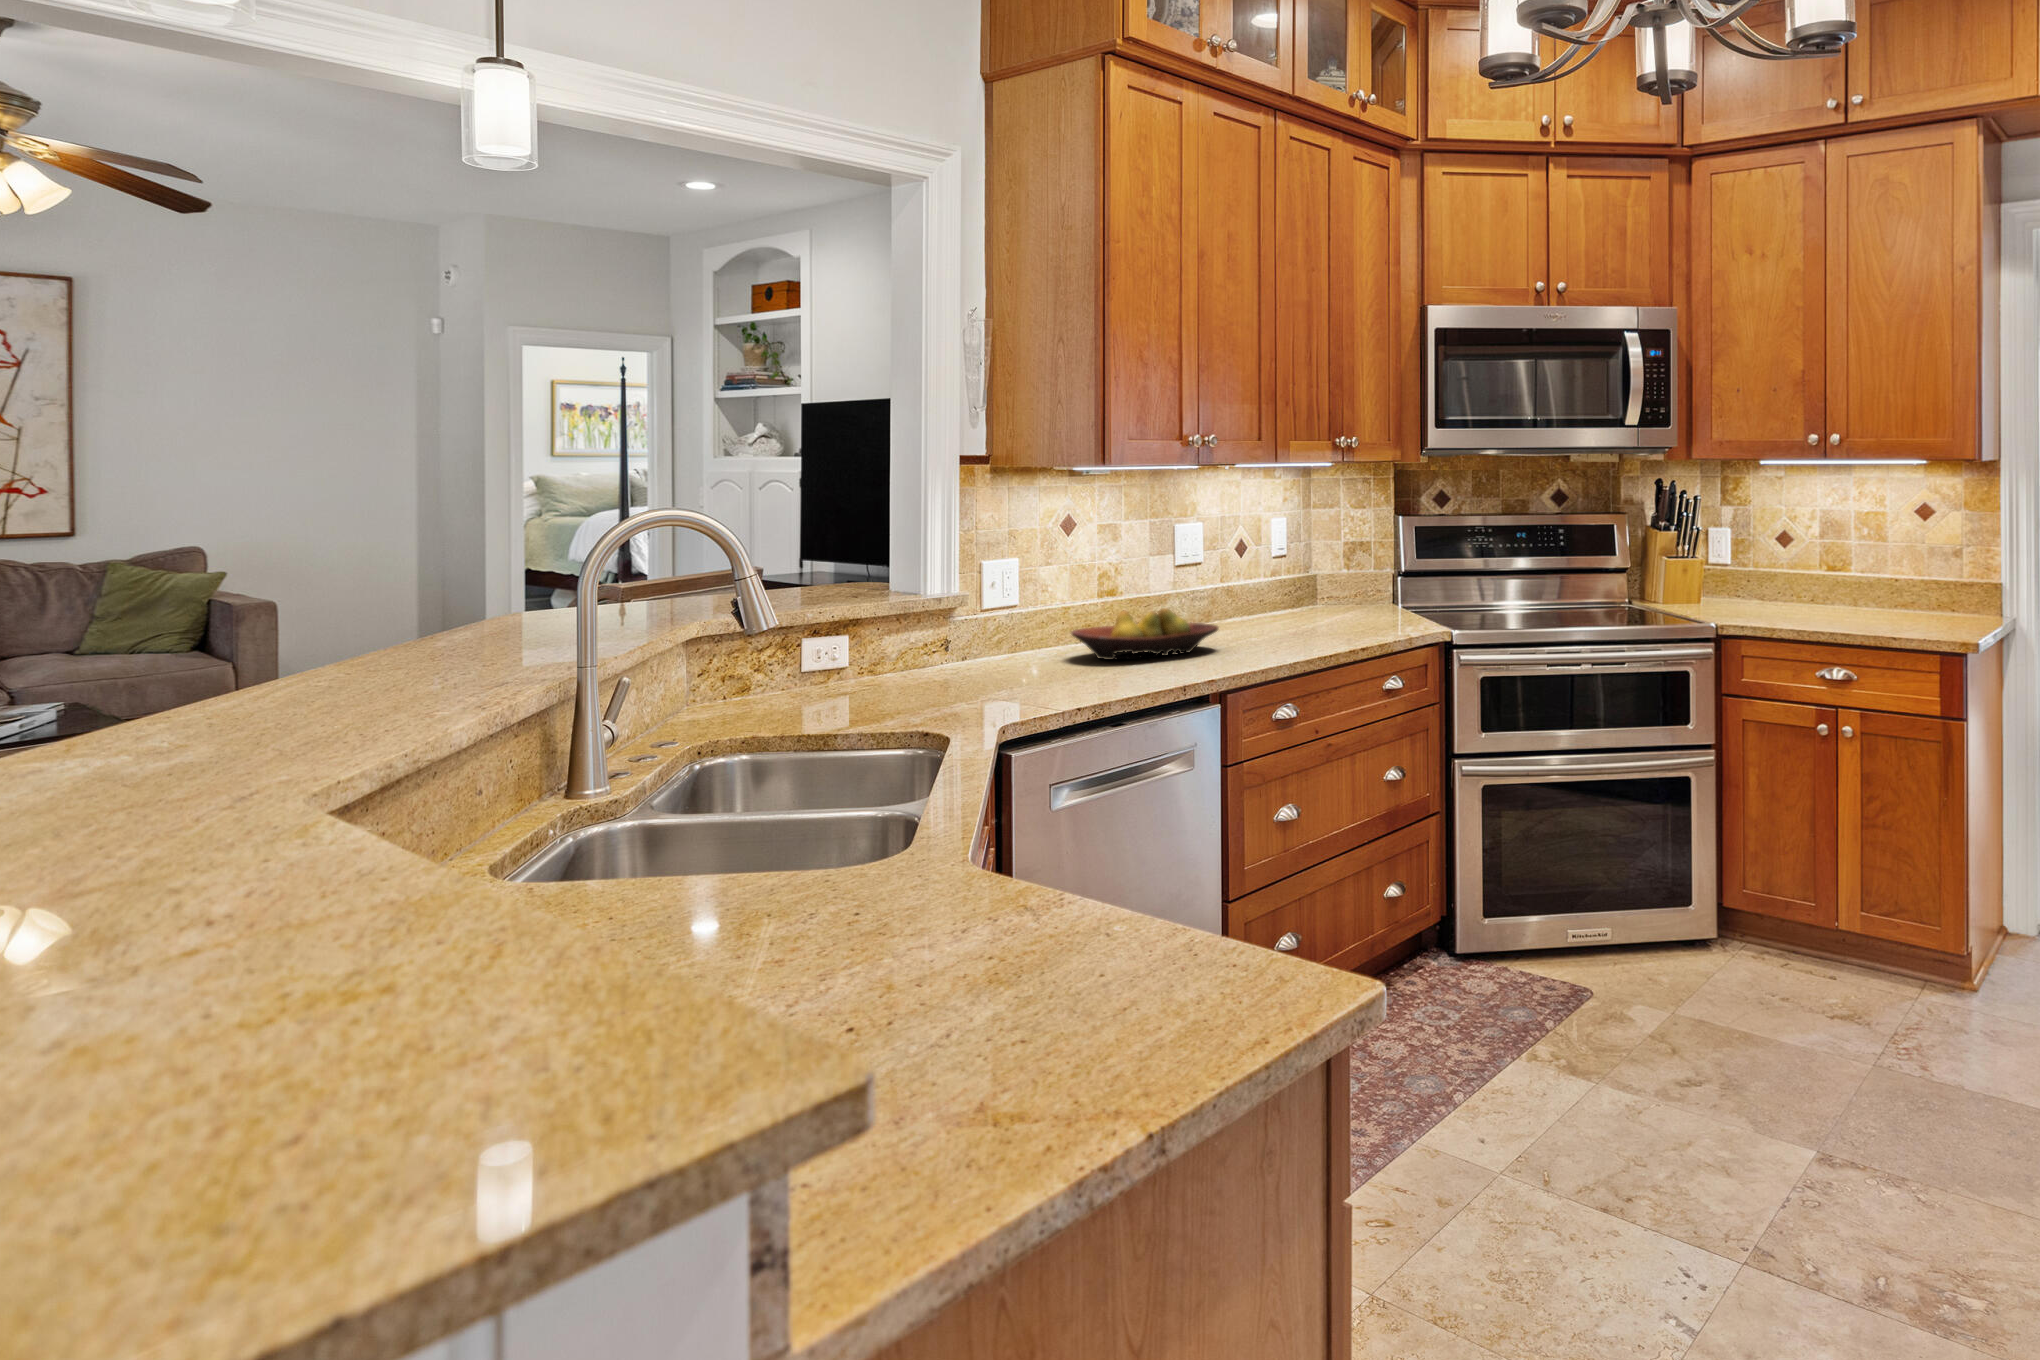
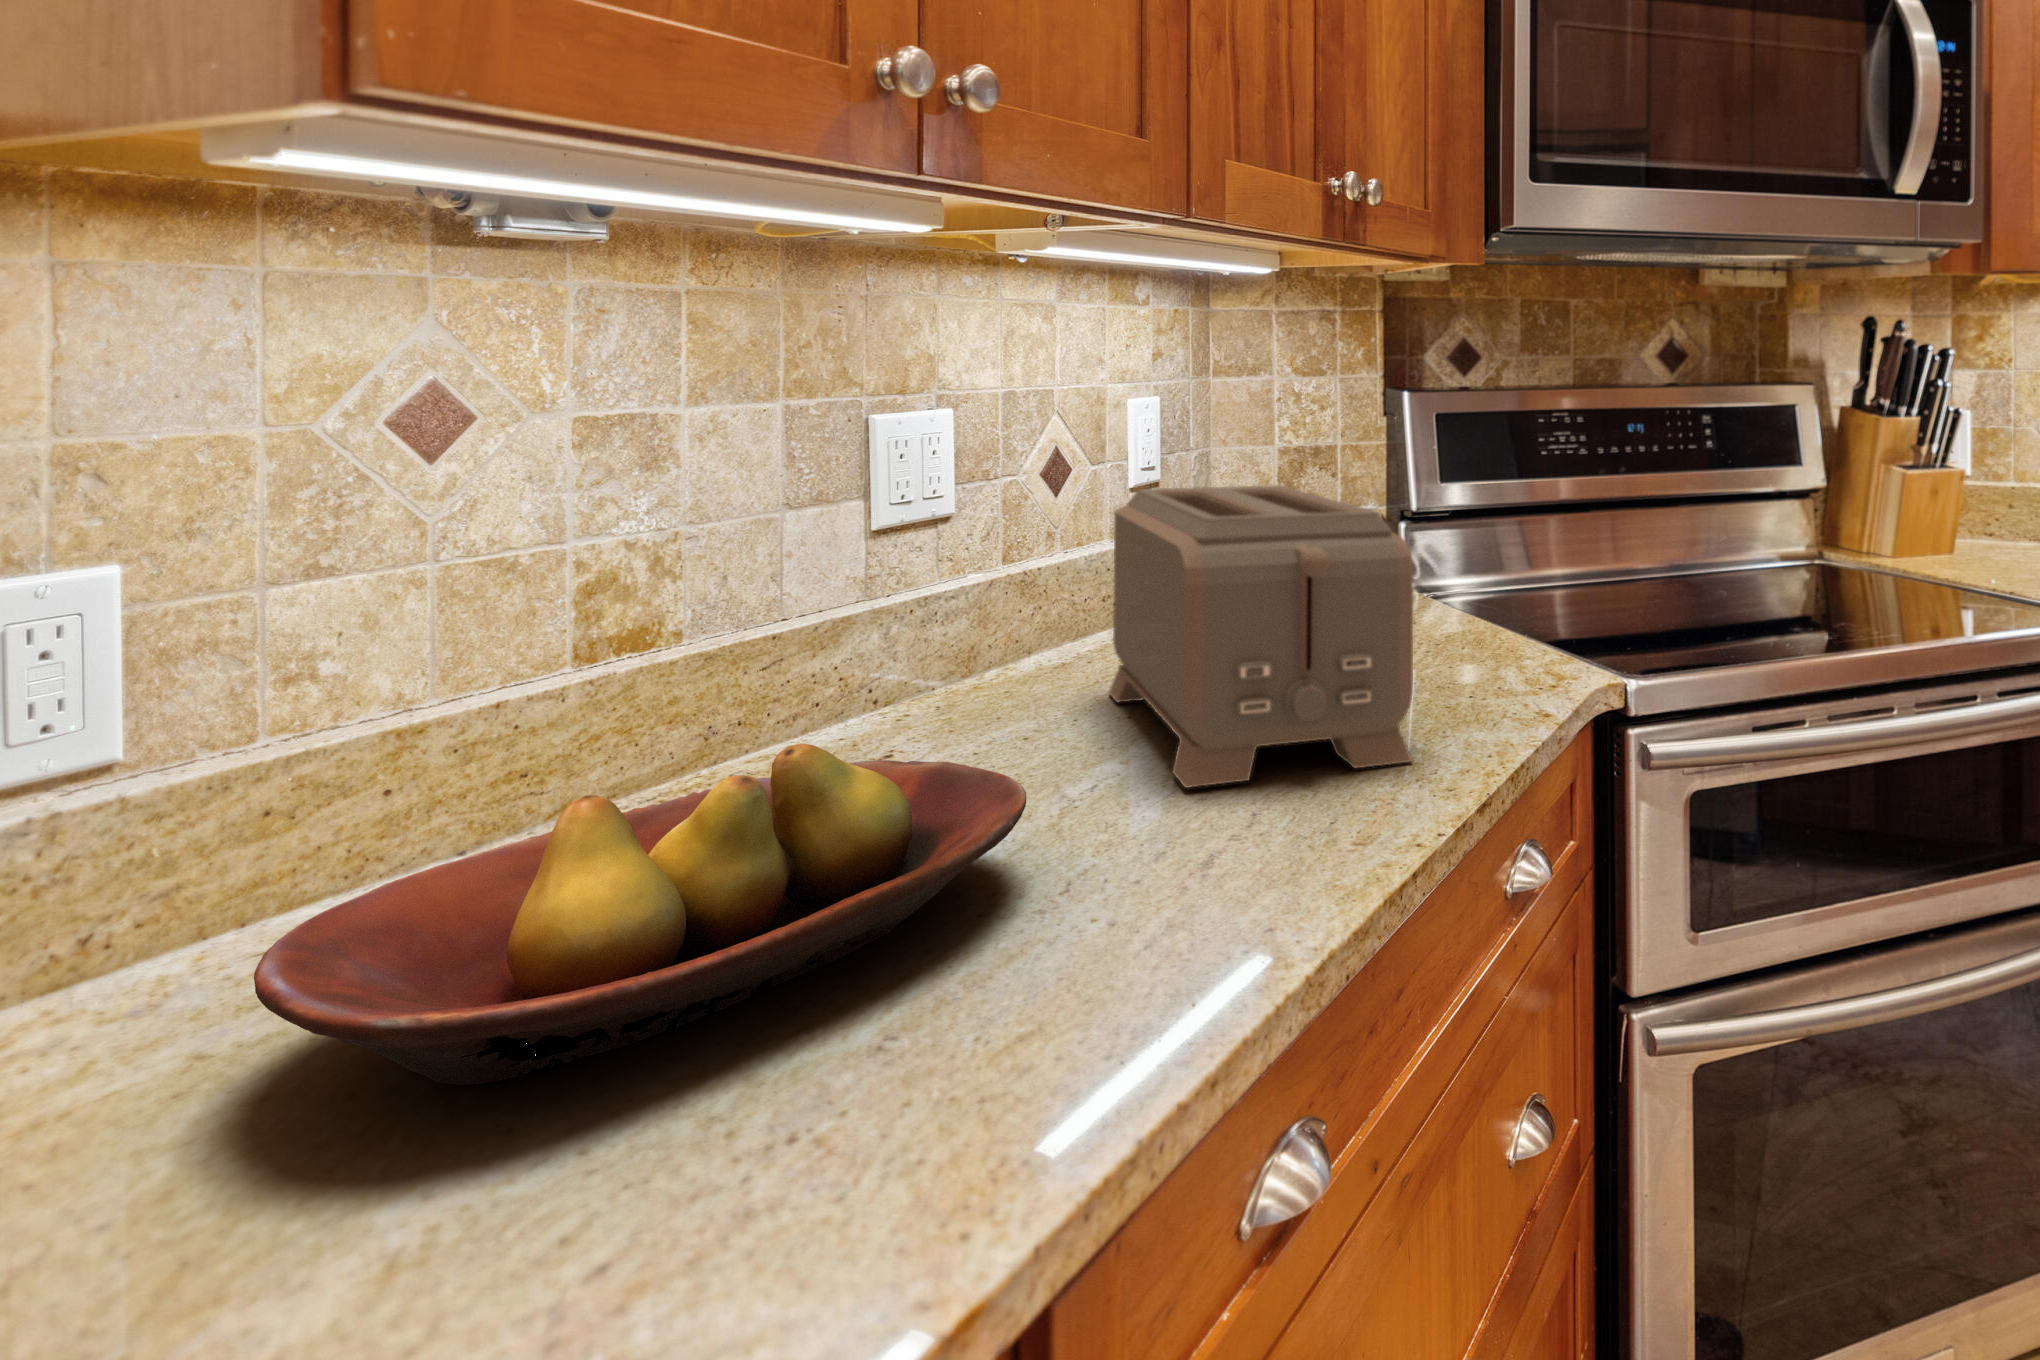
toaster: none [1255,554,1343,640] -> present [1109,485,1414,788]

